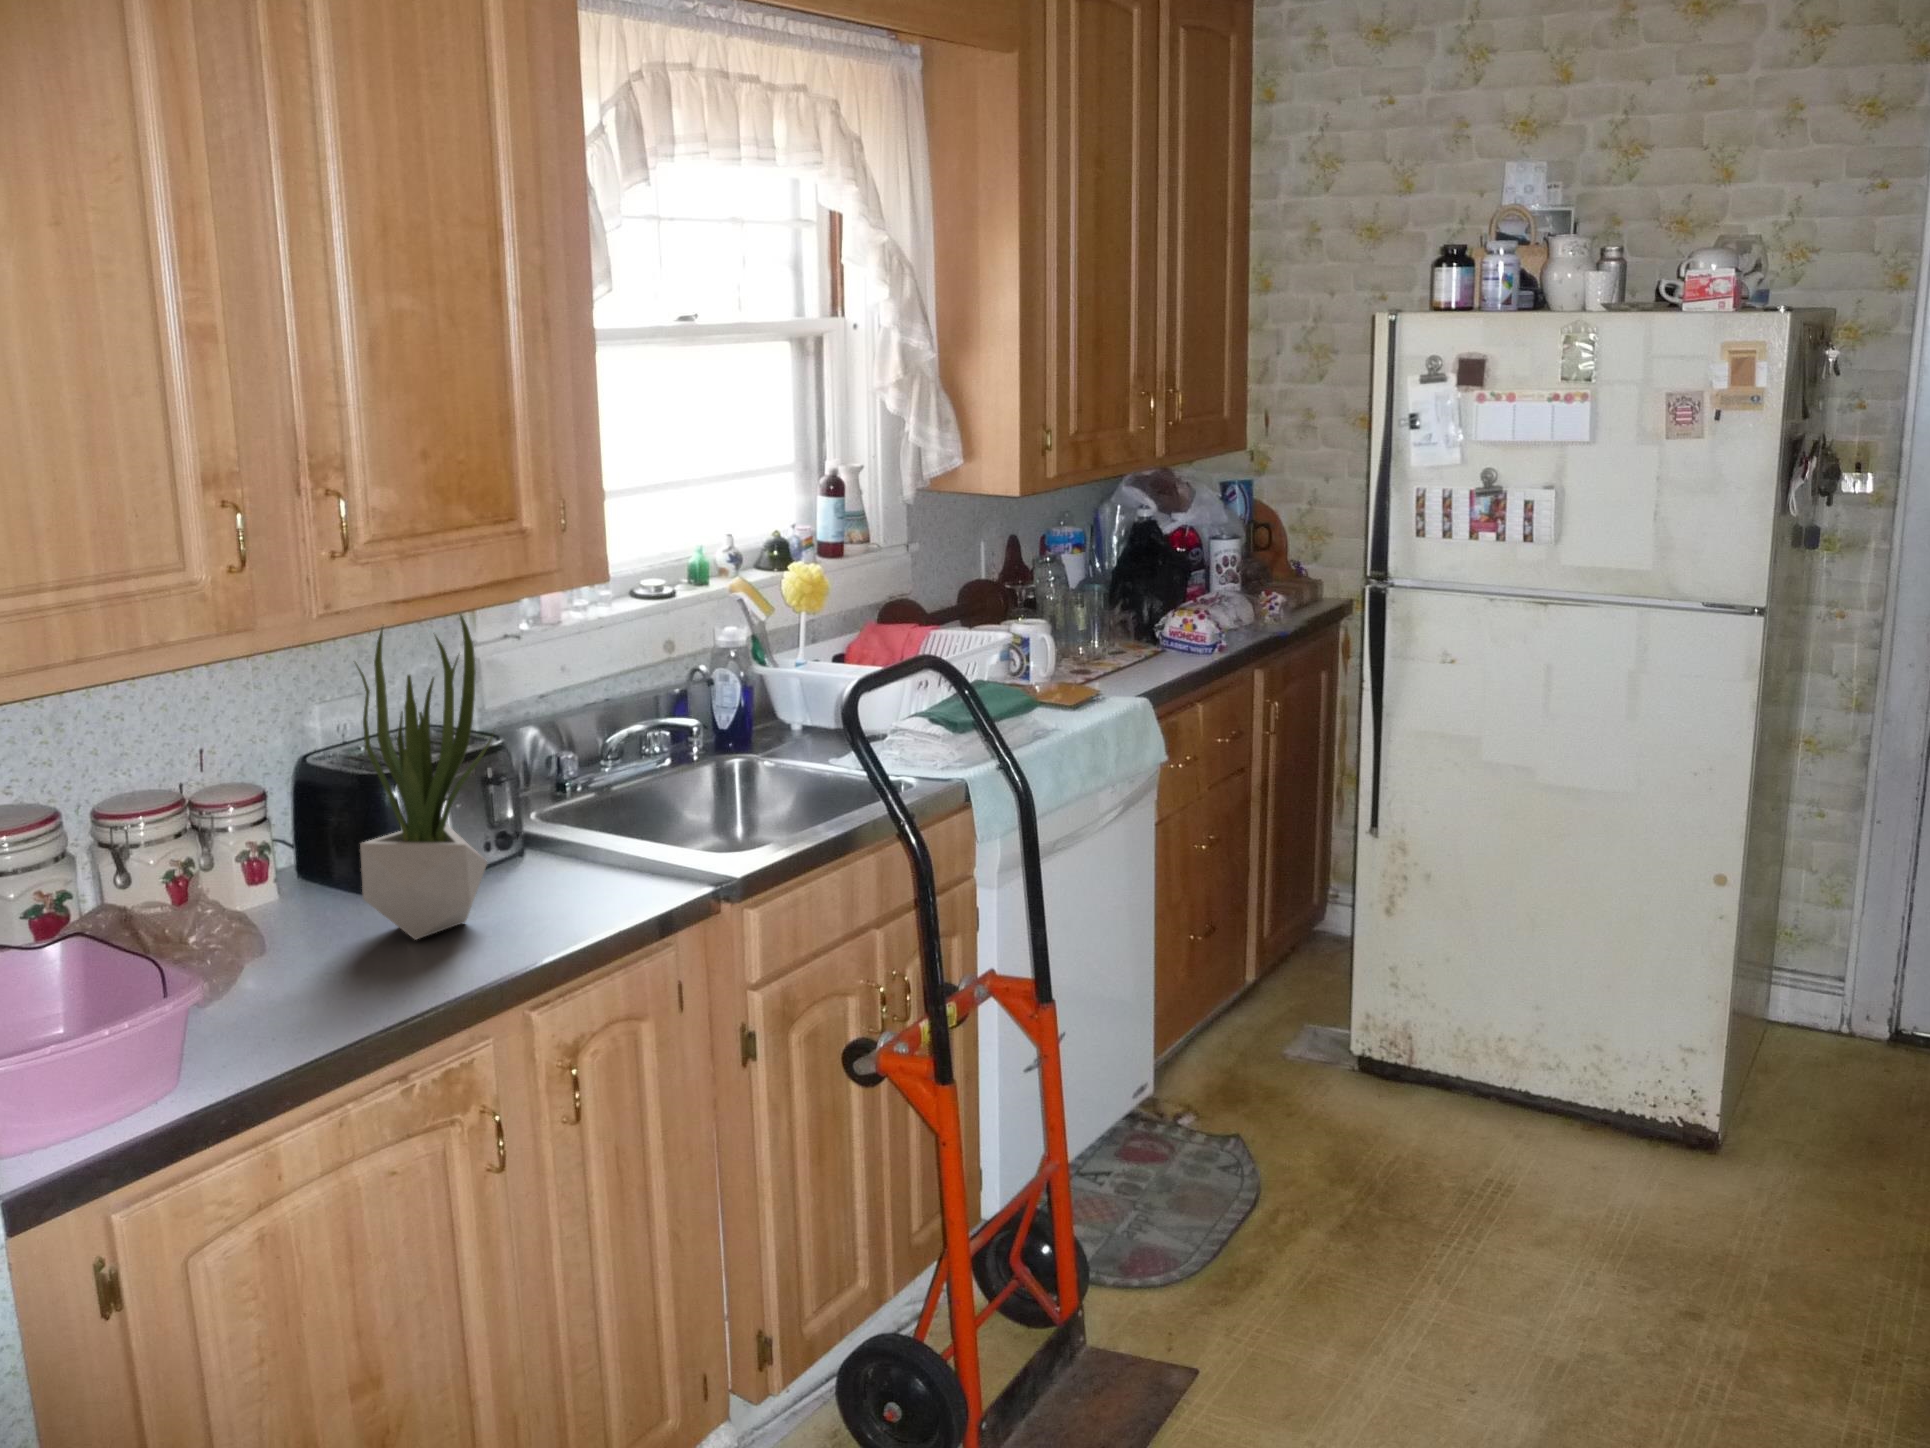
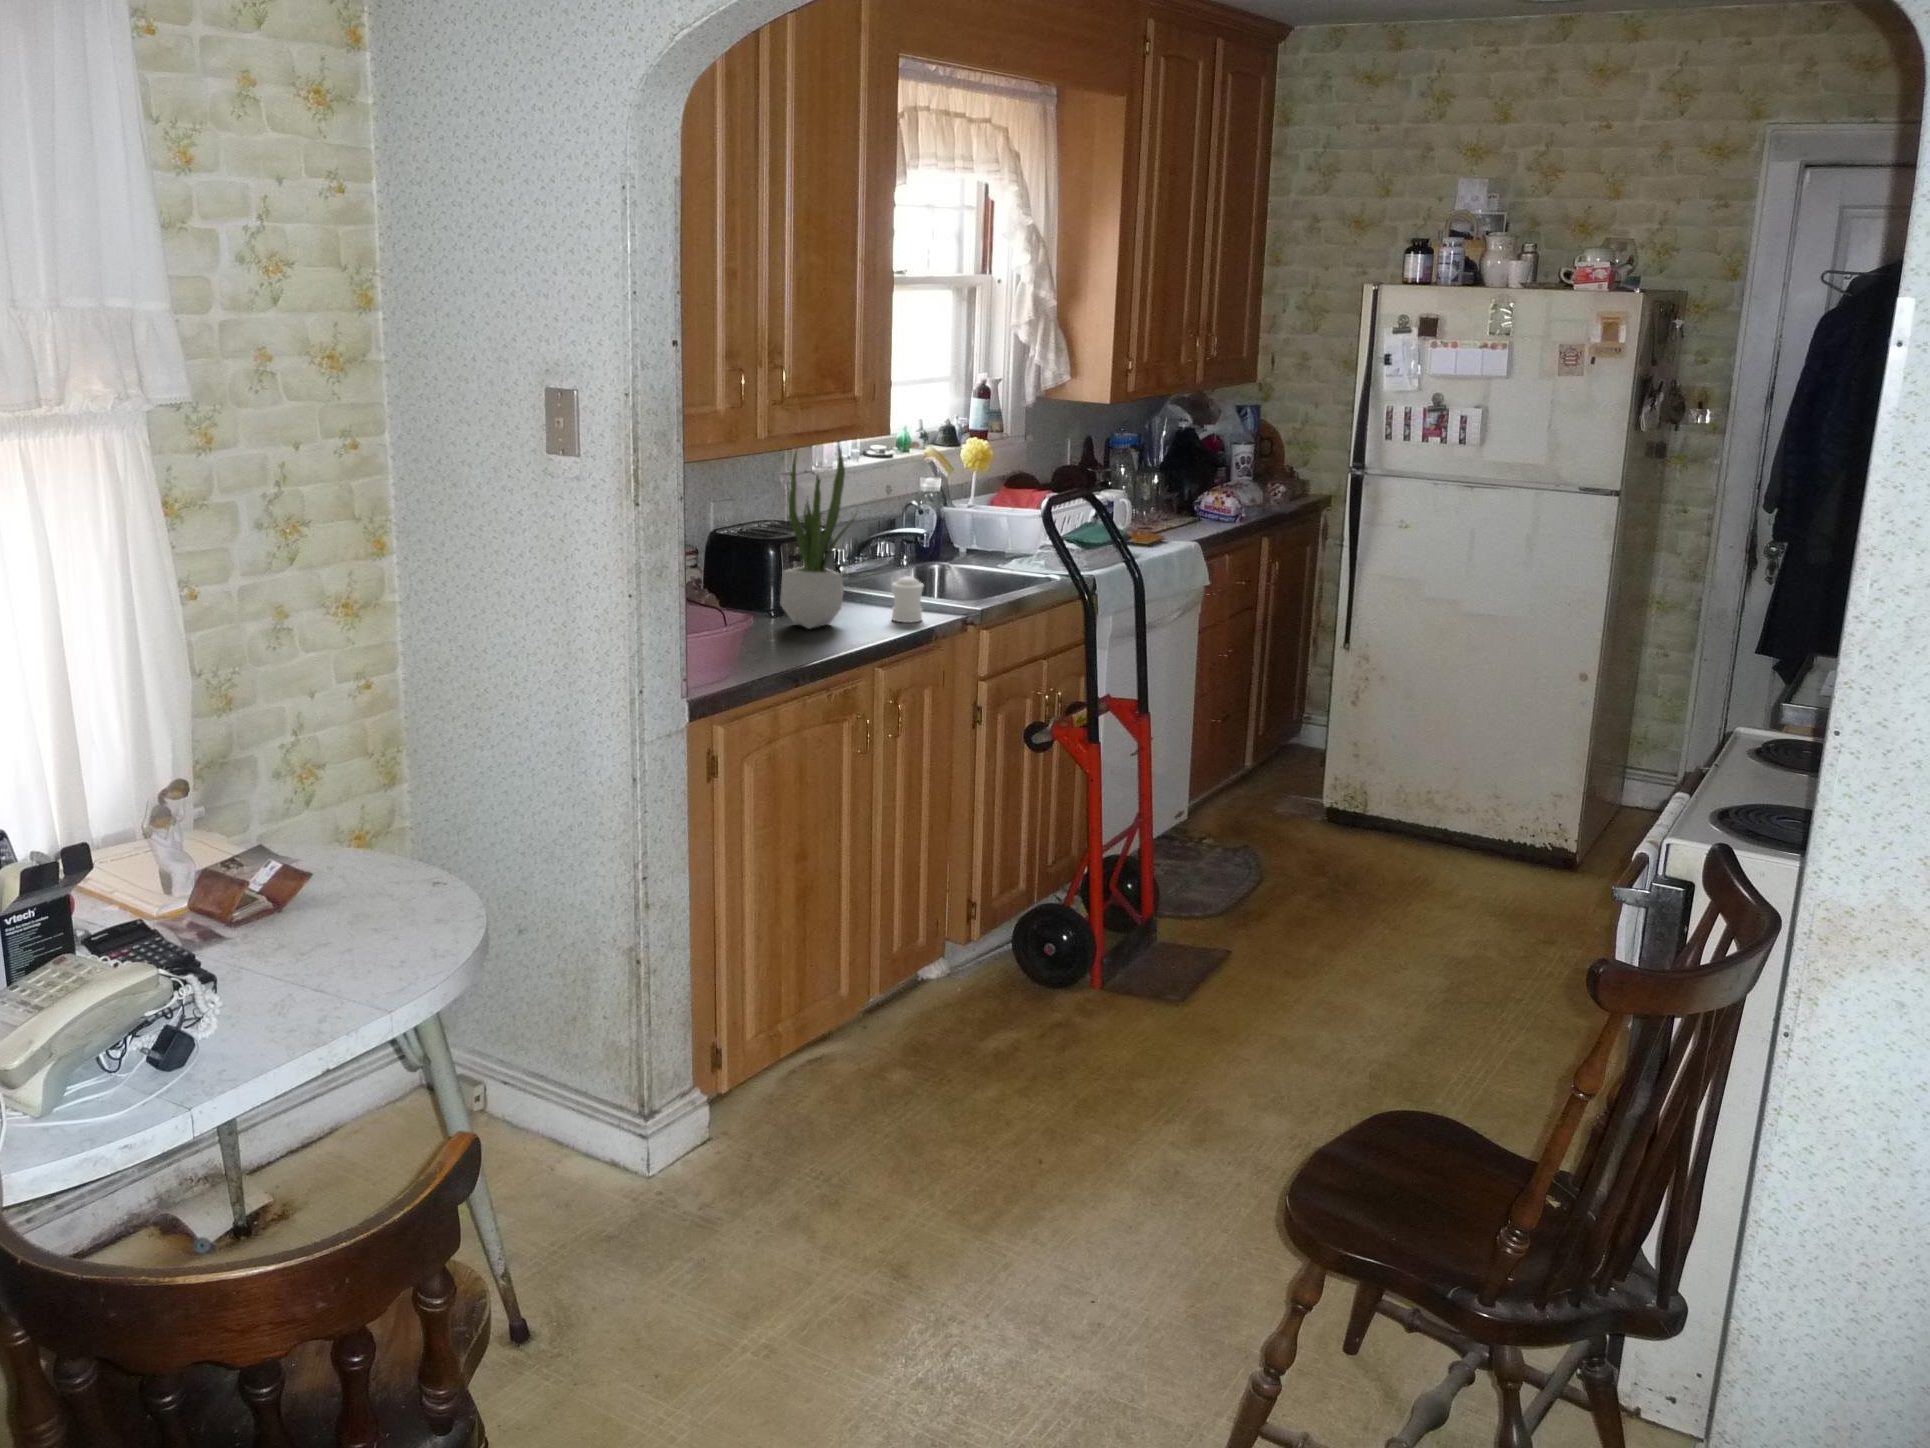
salt shaker: none [575,831,634,912] -> present [892,576,924,622]

